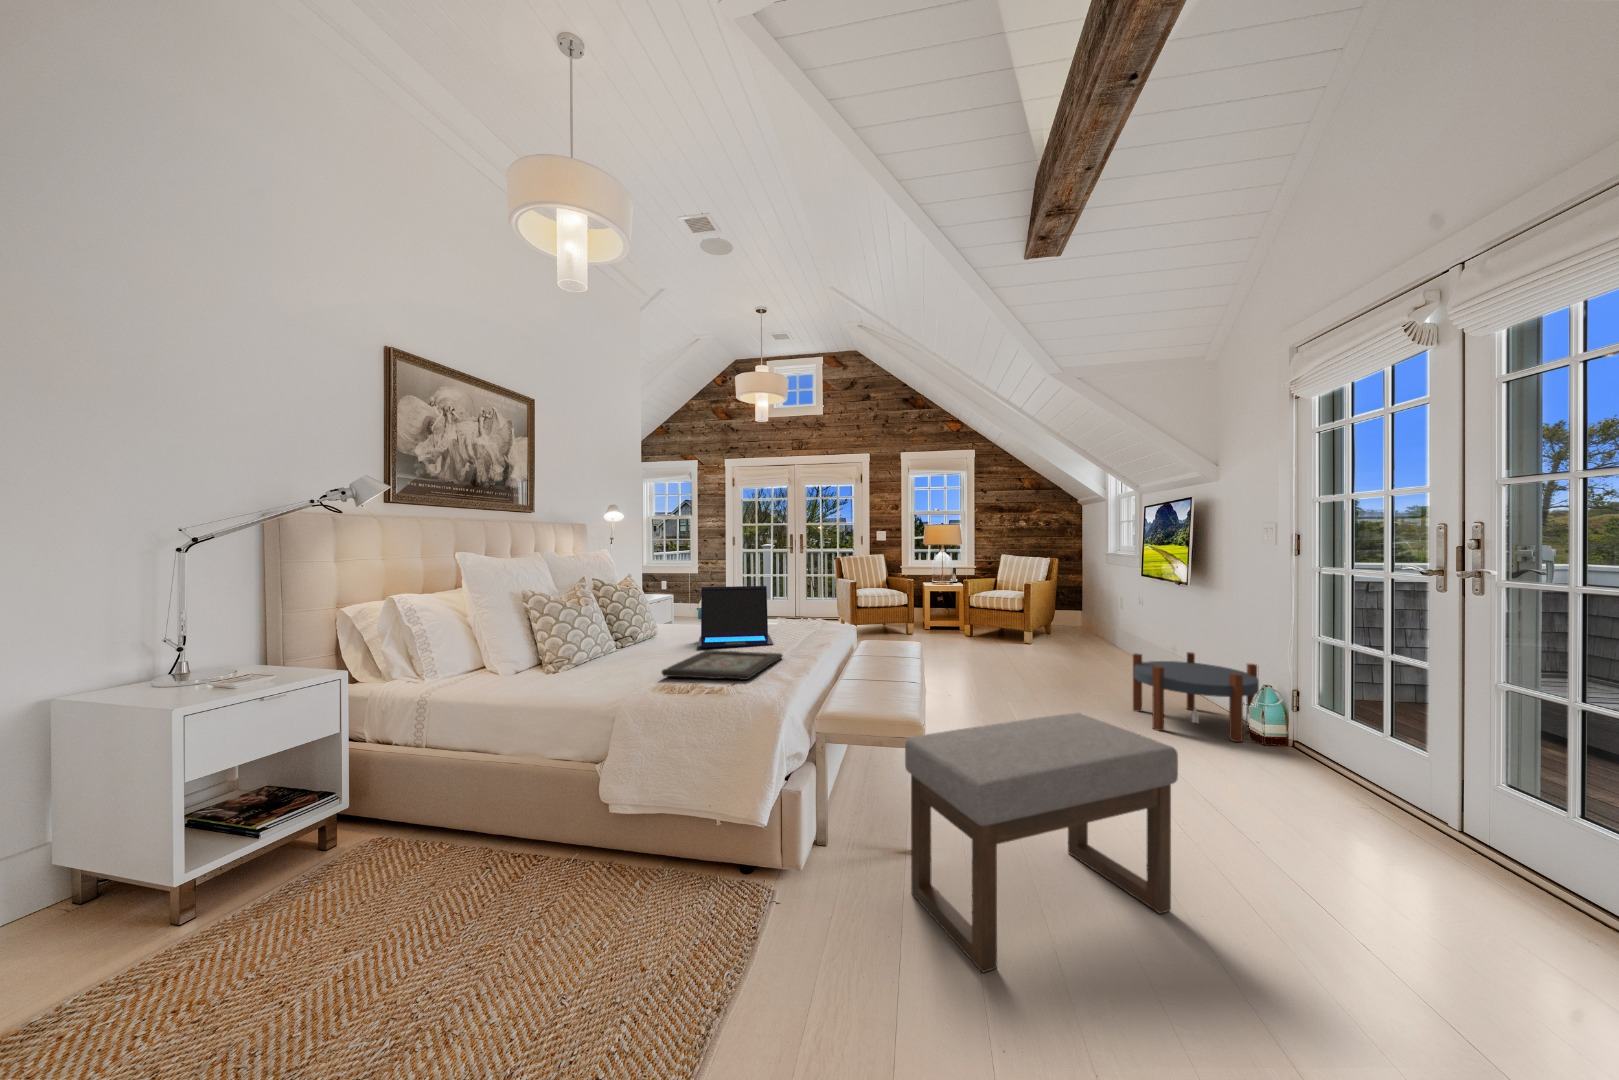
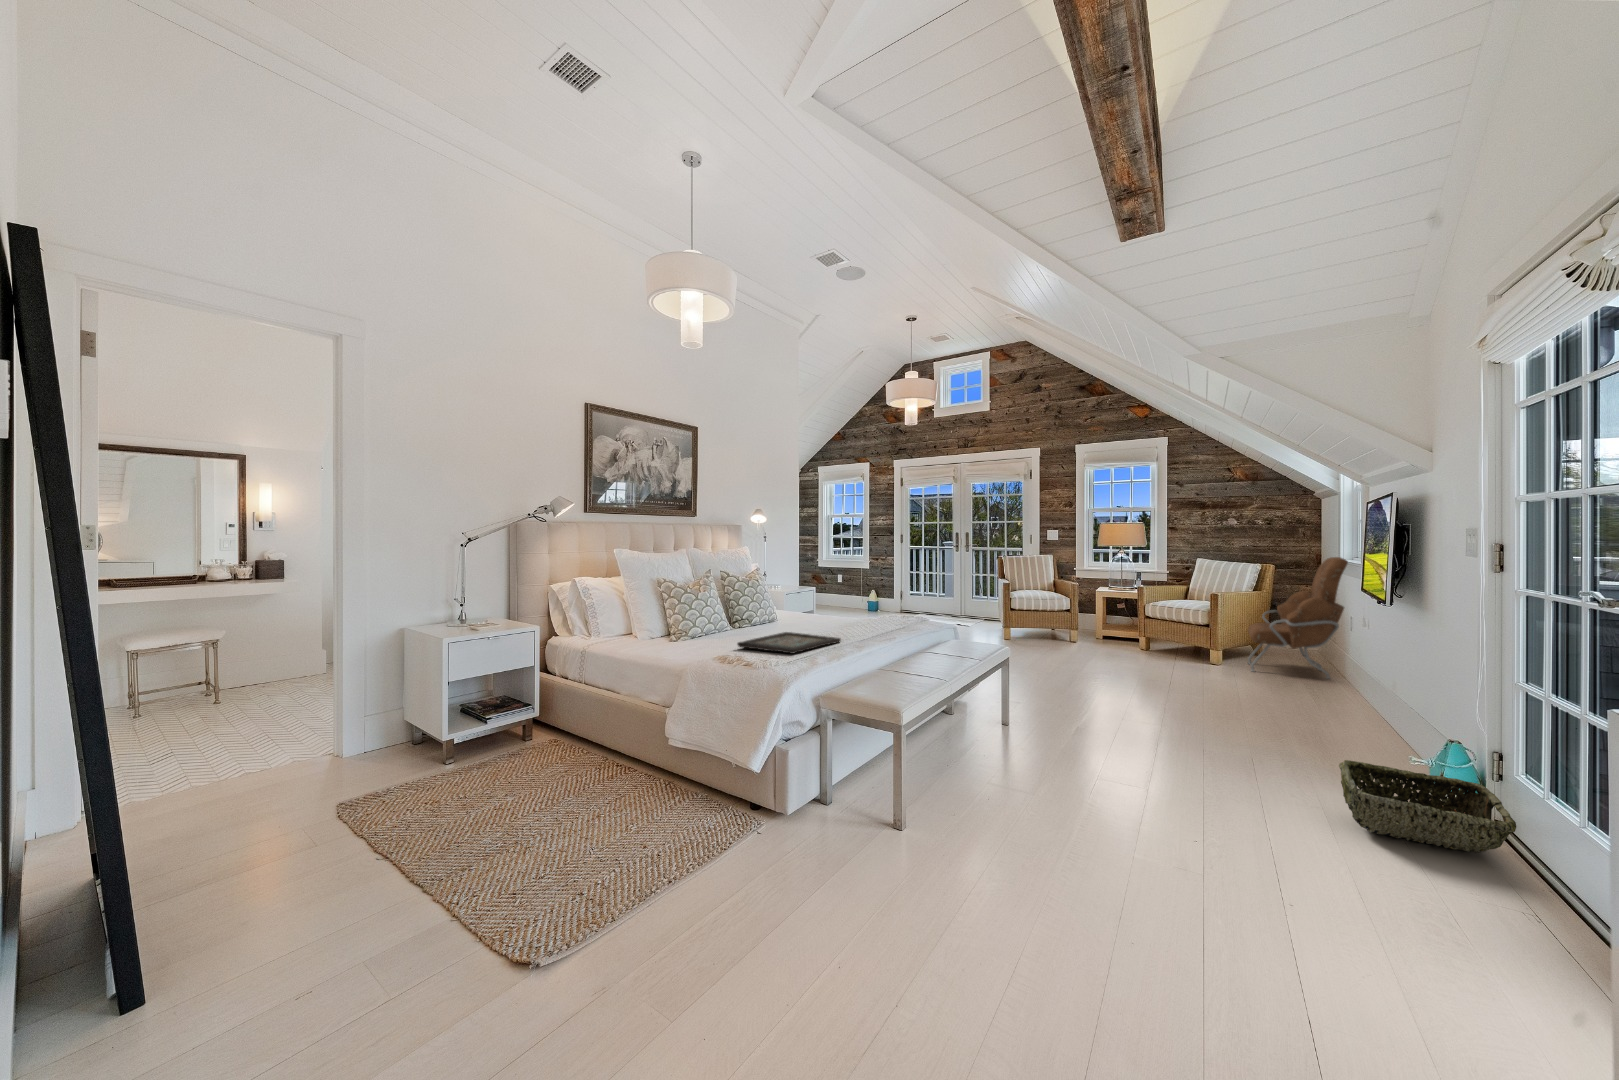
armchair: none [1054,552,1131,653] -> present [1248,557,1348,679]
laptop: present [698,586,773,648] -> none [788,581,858,633]
side table: present [1133,652,1259,742] -> none [1264,673,1428,781]
ottoman: present [905,713,1178,973] -> none [883,705,1112,882]
woven basket: none [1250,731,1403,801] -> present [1339,760,1516,852]

